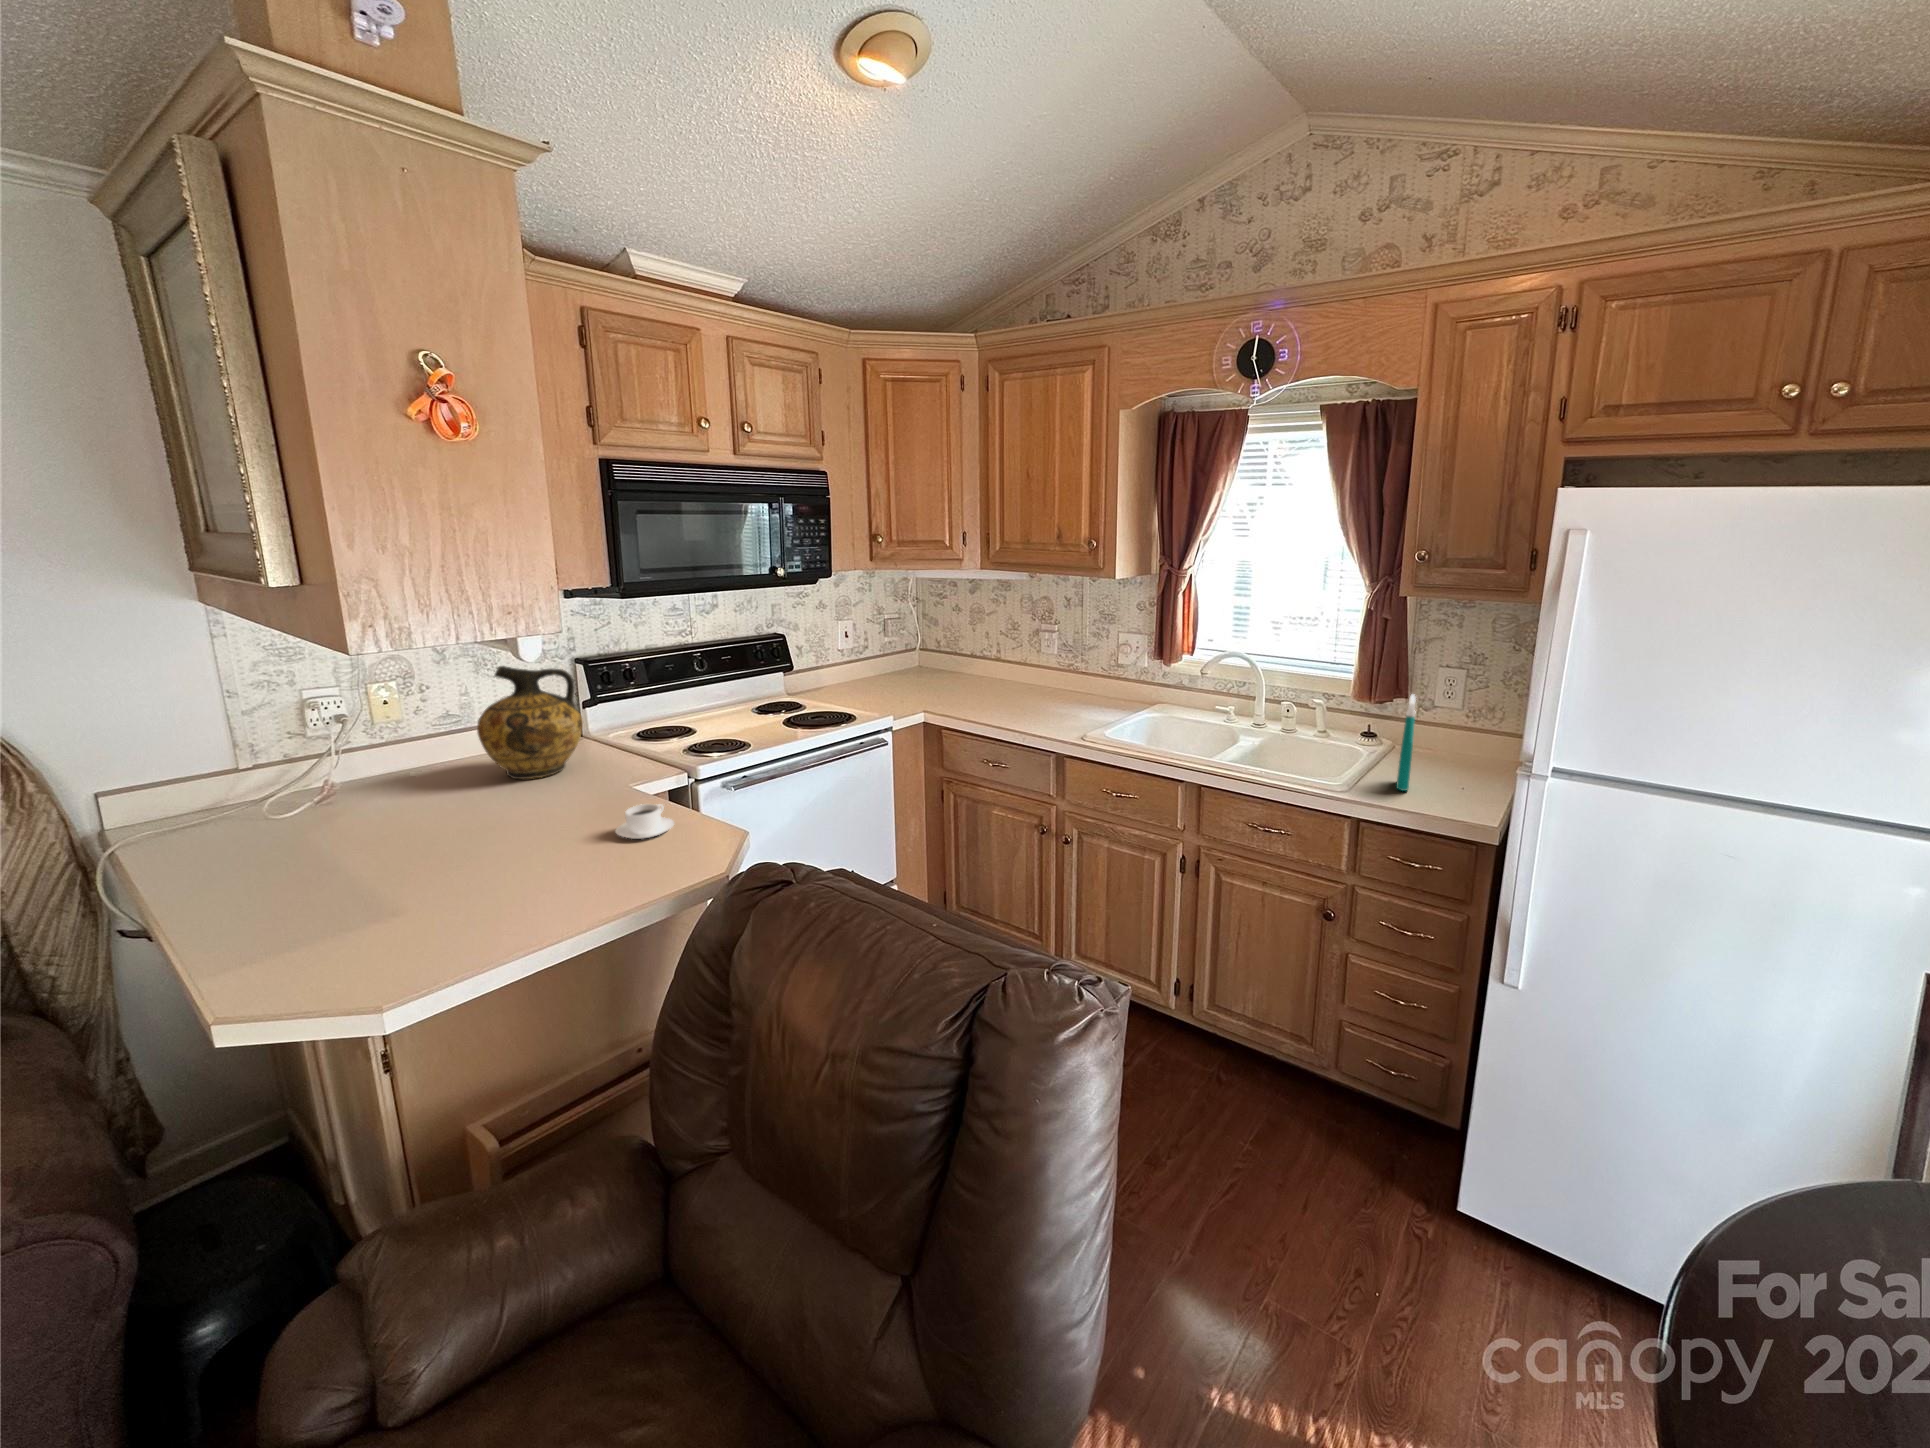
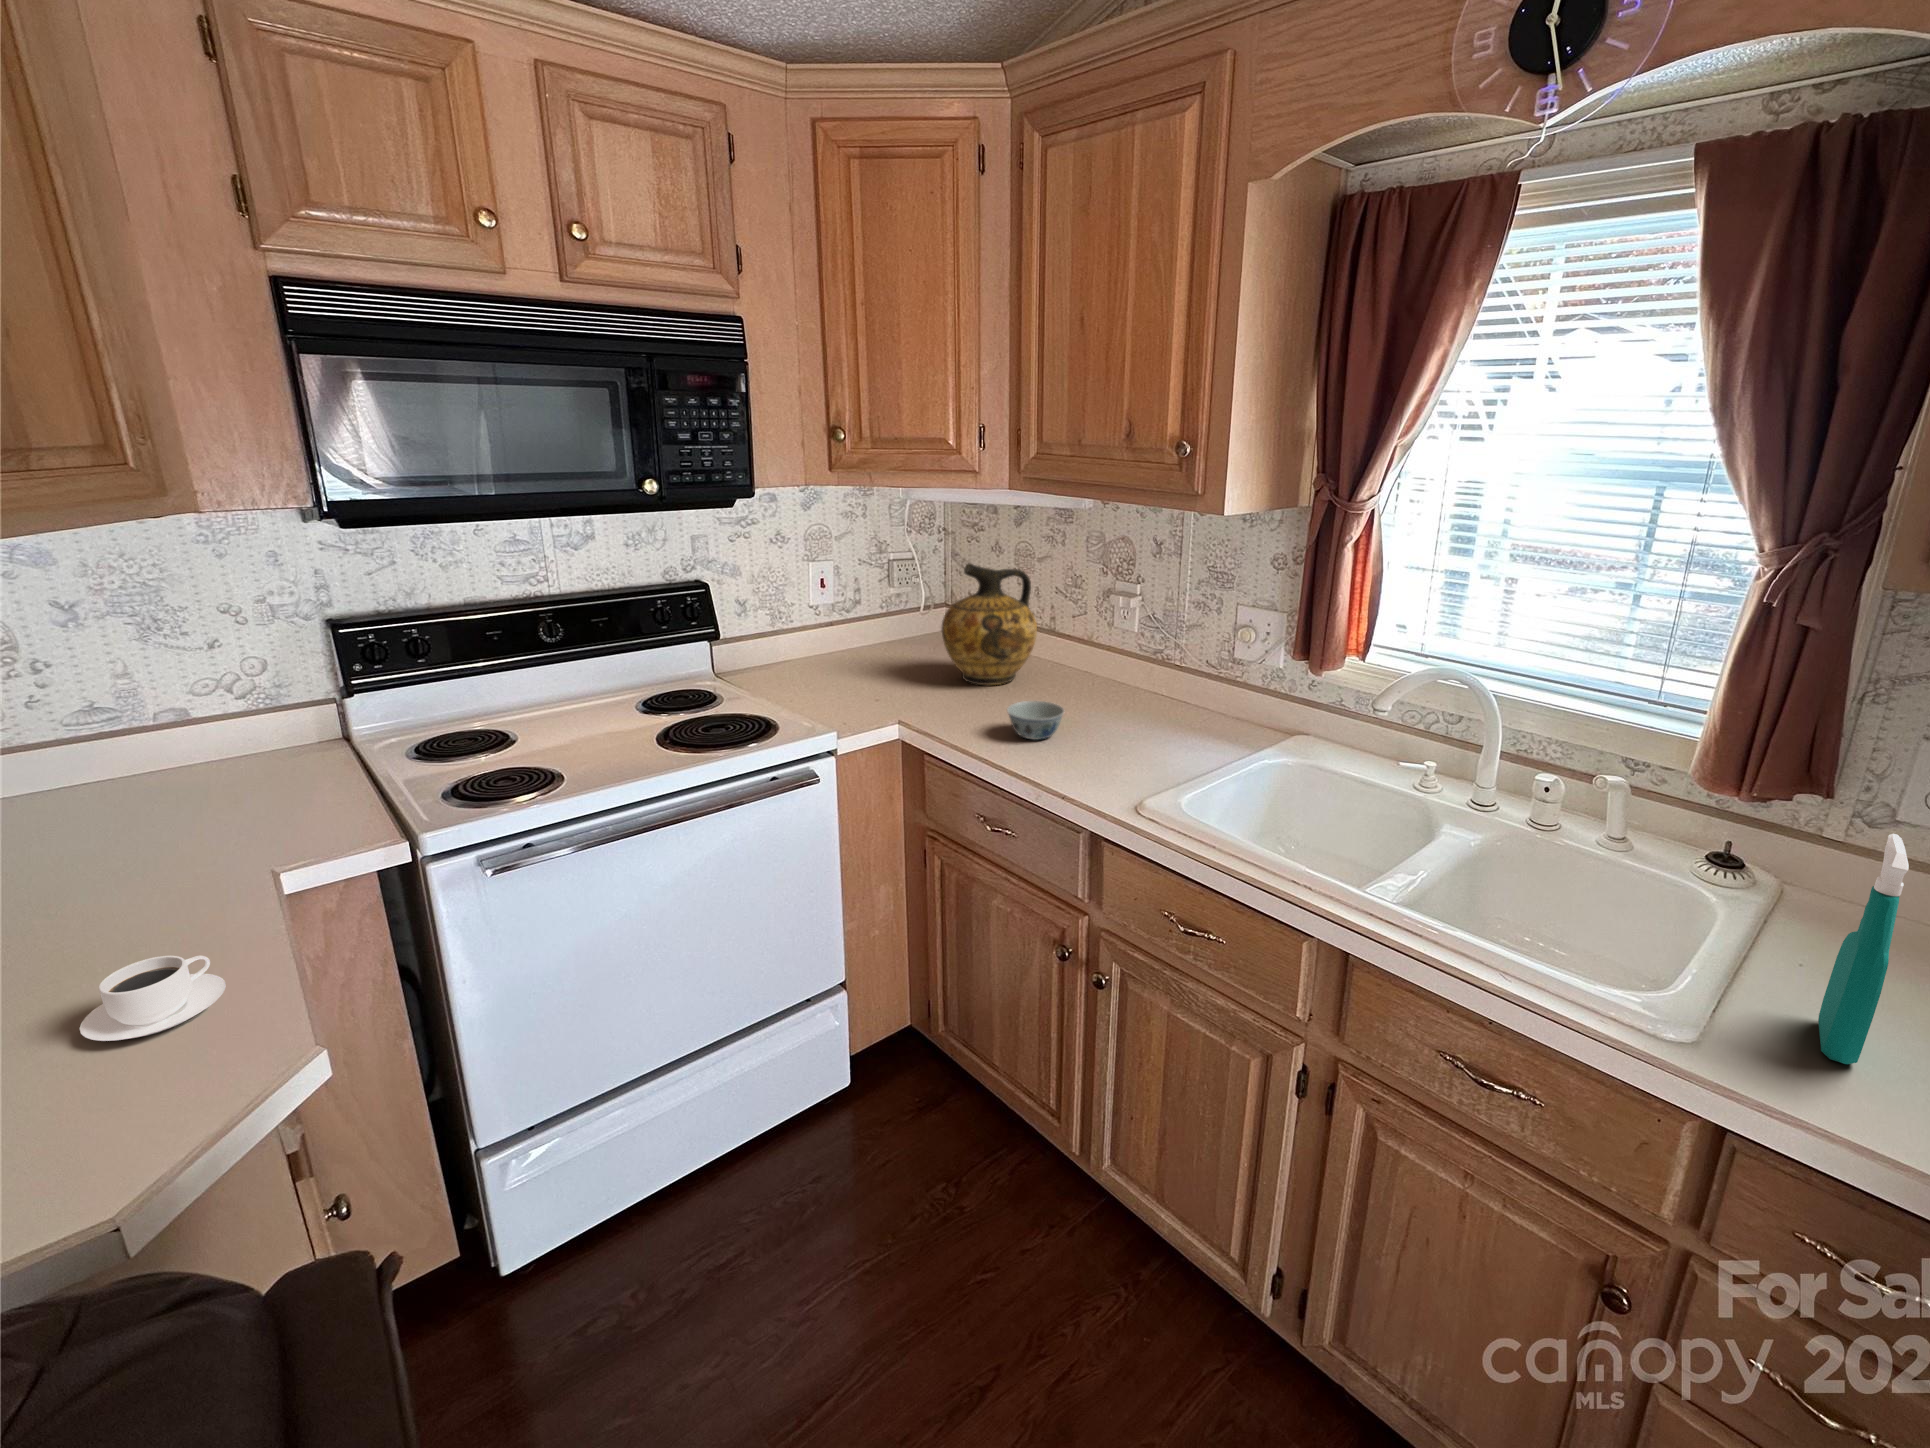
ceramic jug: present [477,666,583,779] -> present [942,564,1037,685]
bowl: none [994,692,1028,713] -> present [1007,701,1065,740]

